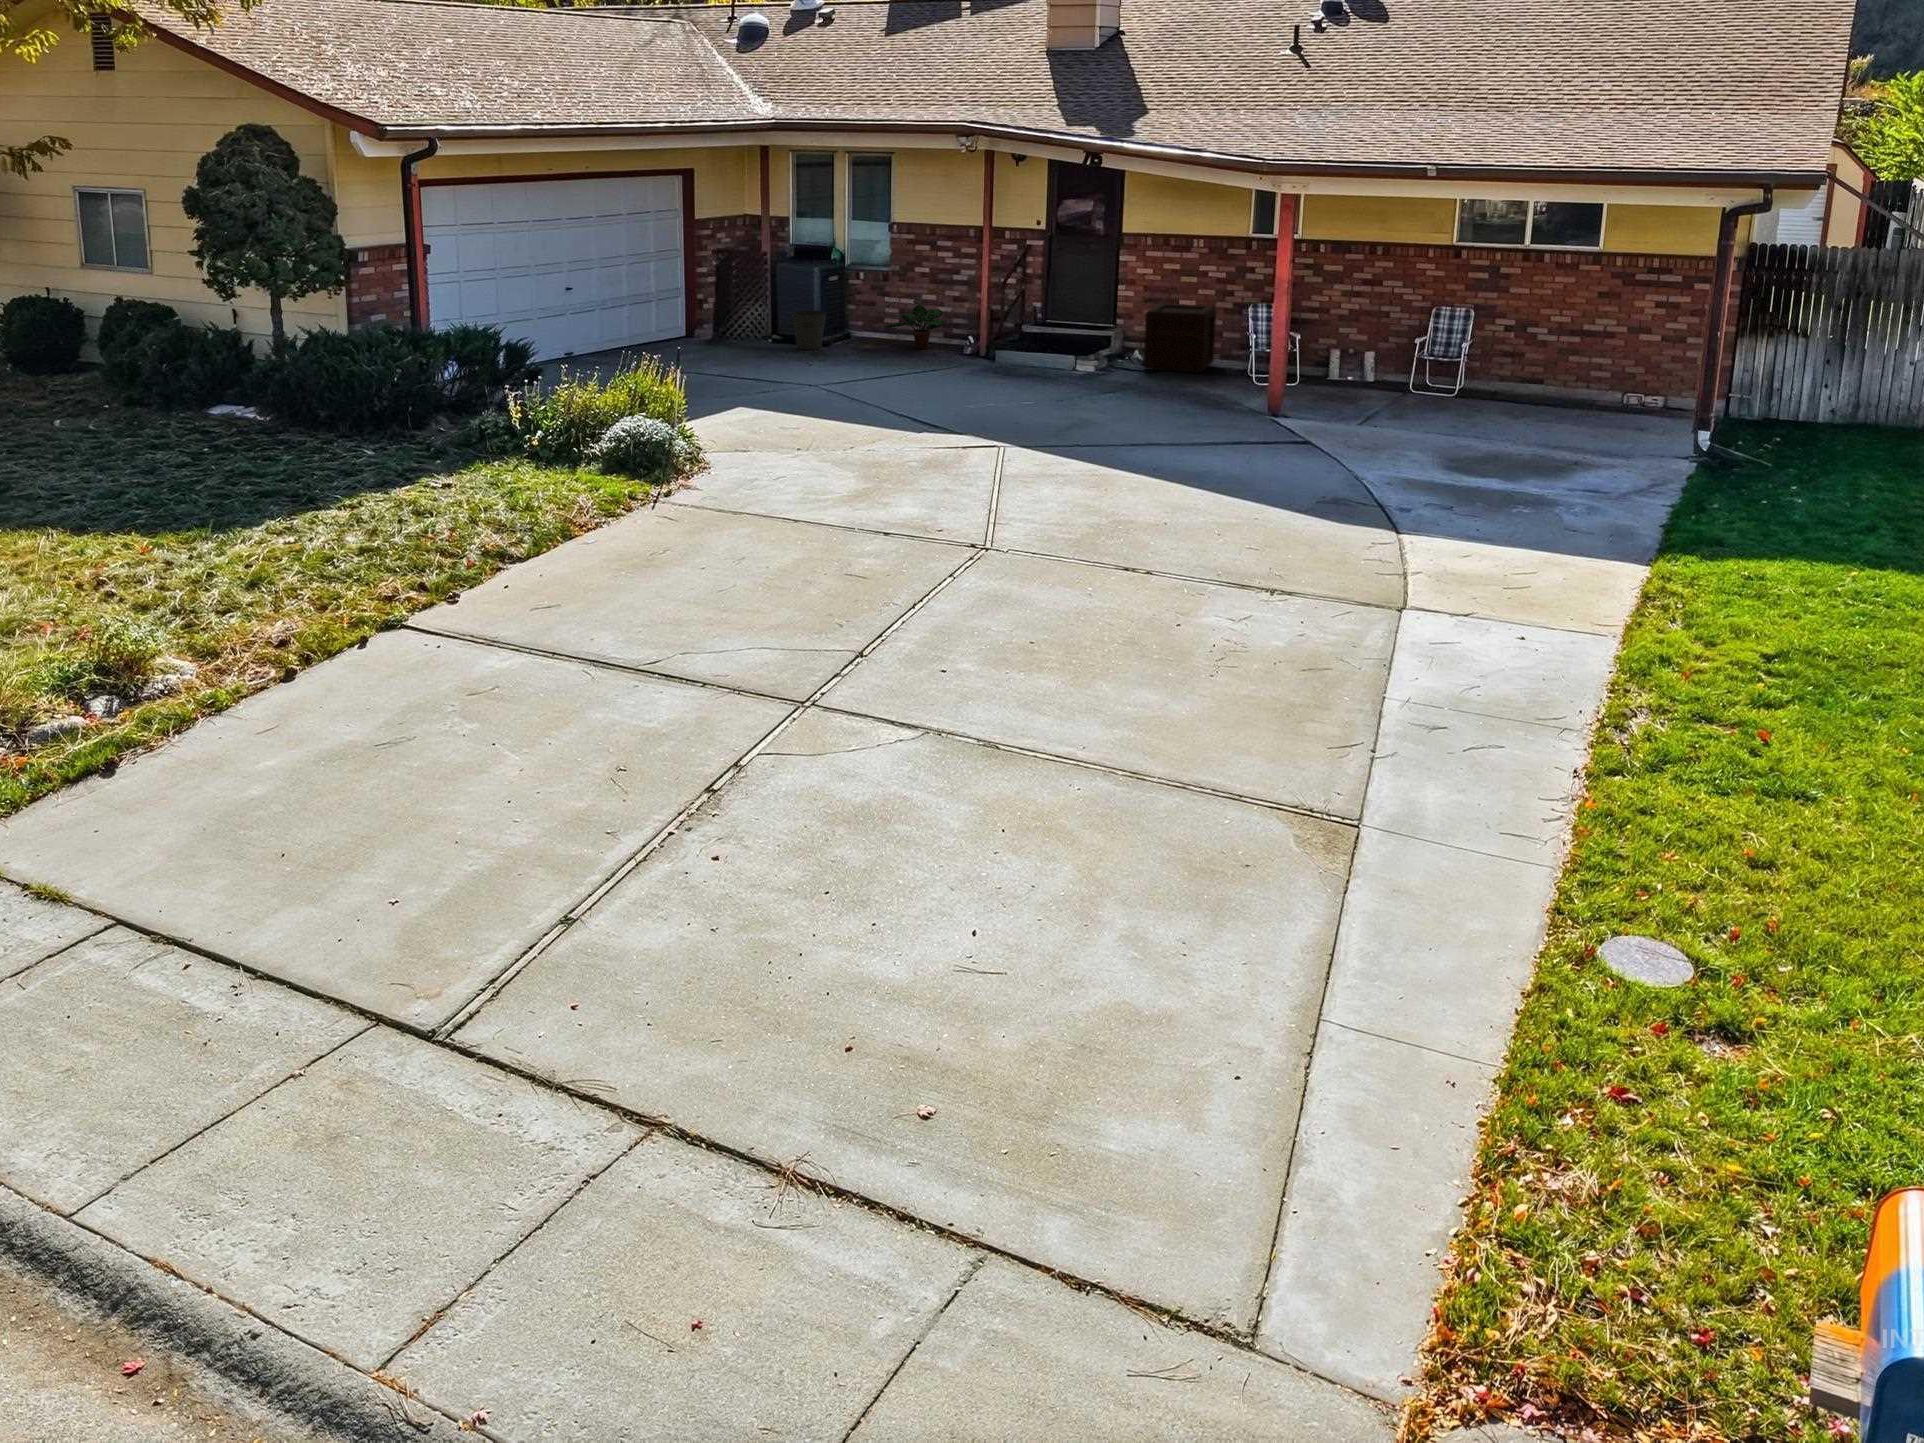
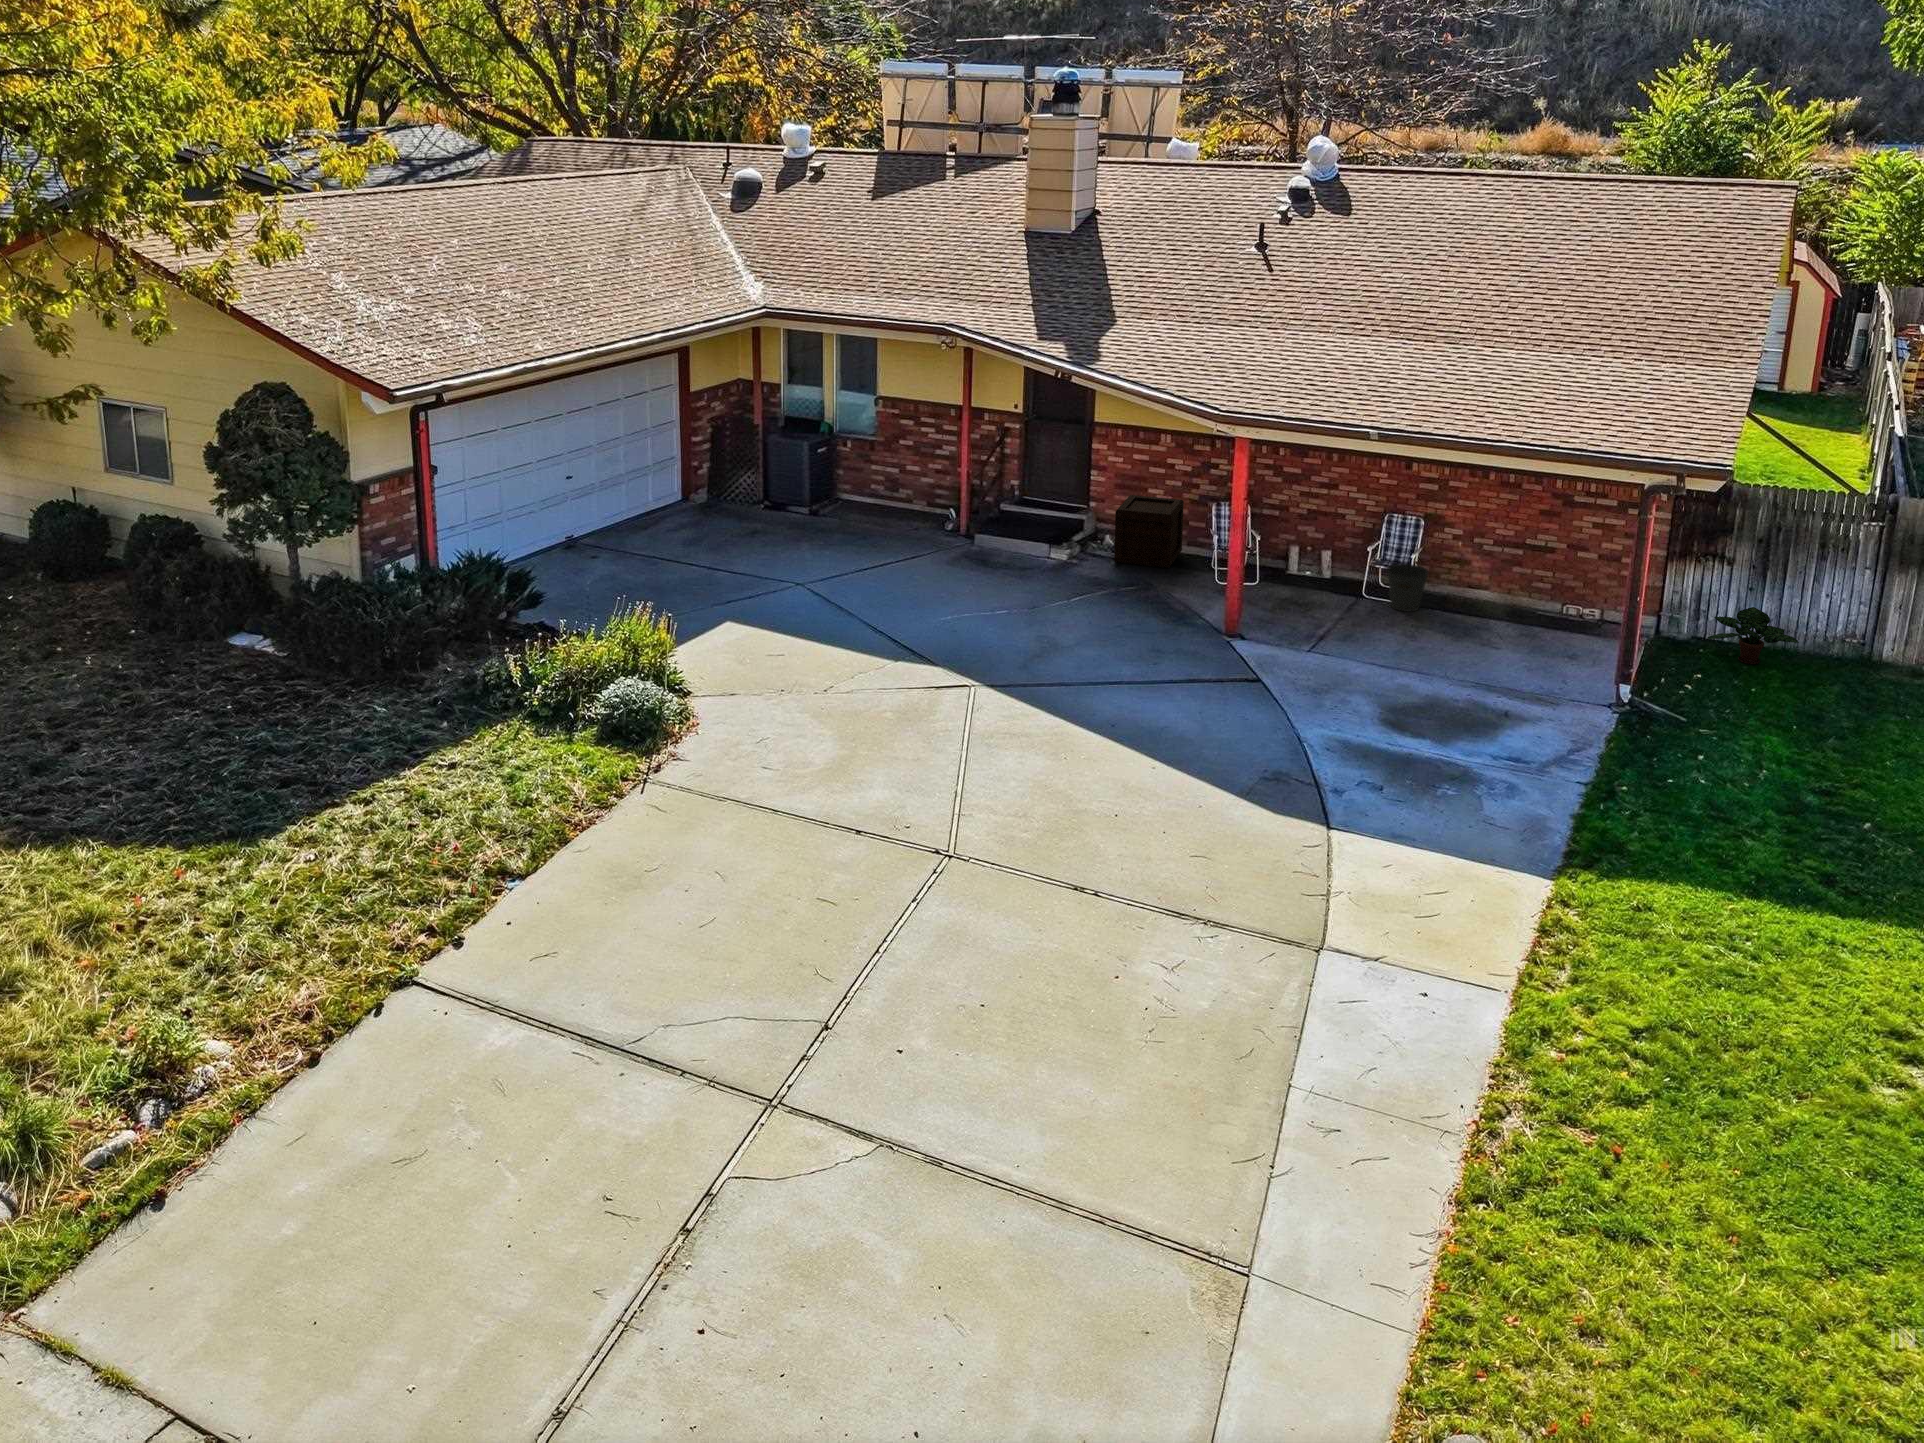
potted plant: present [883,304,945,349] -> present [1707,607,1799,664]
bucket: present [791,311,826,350] -> present [1387,564,1429,612]

